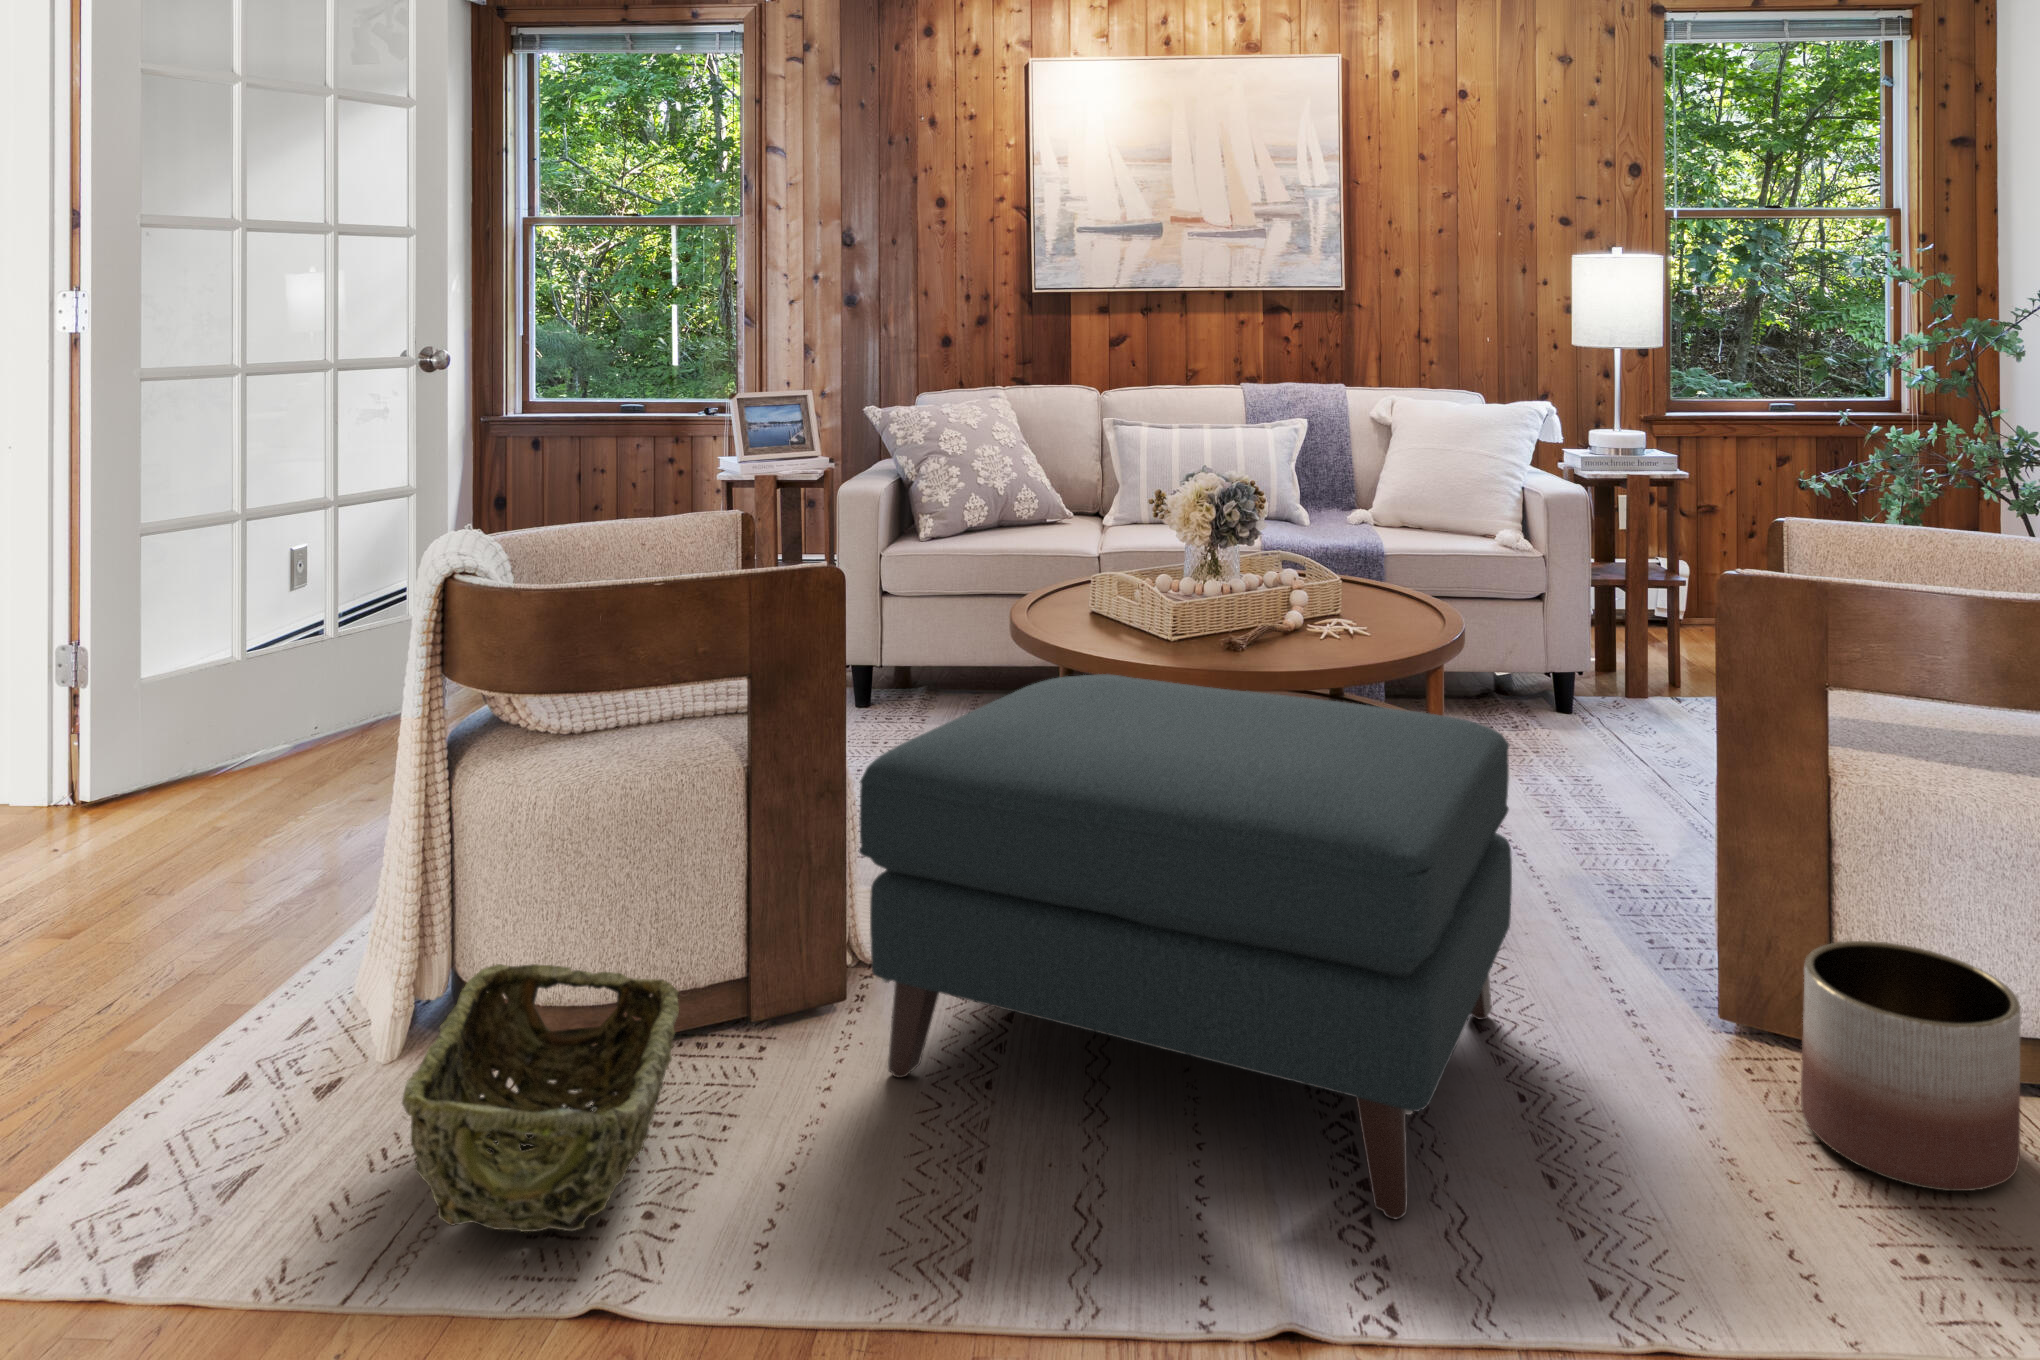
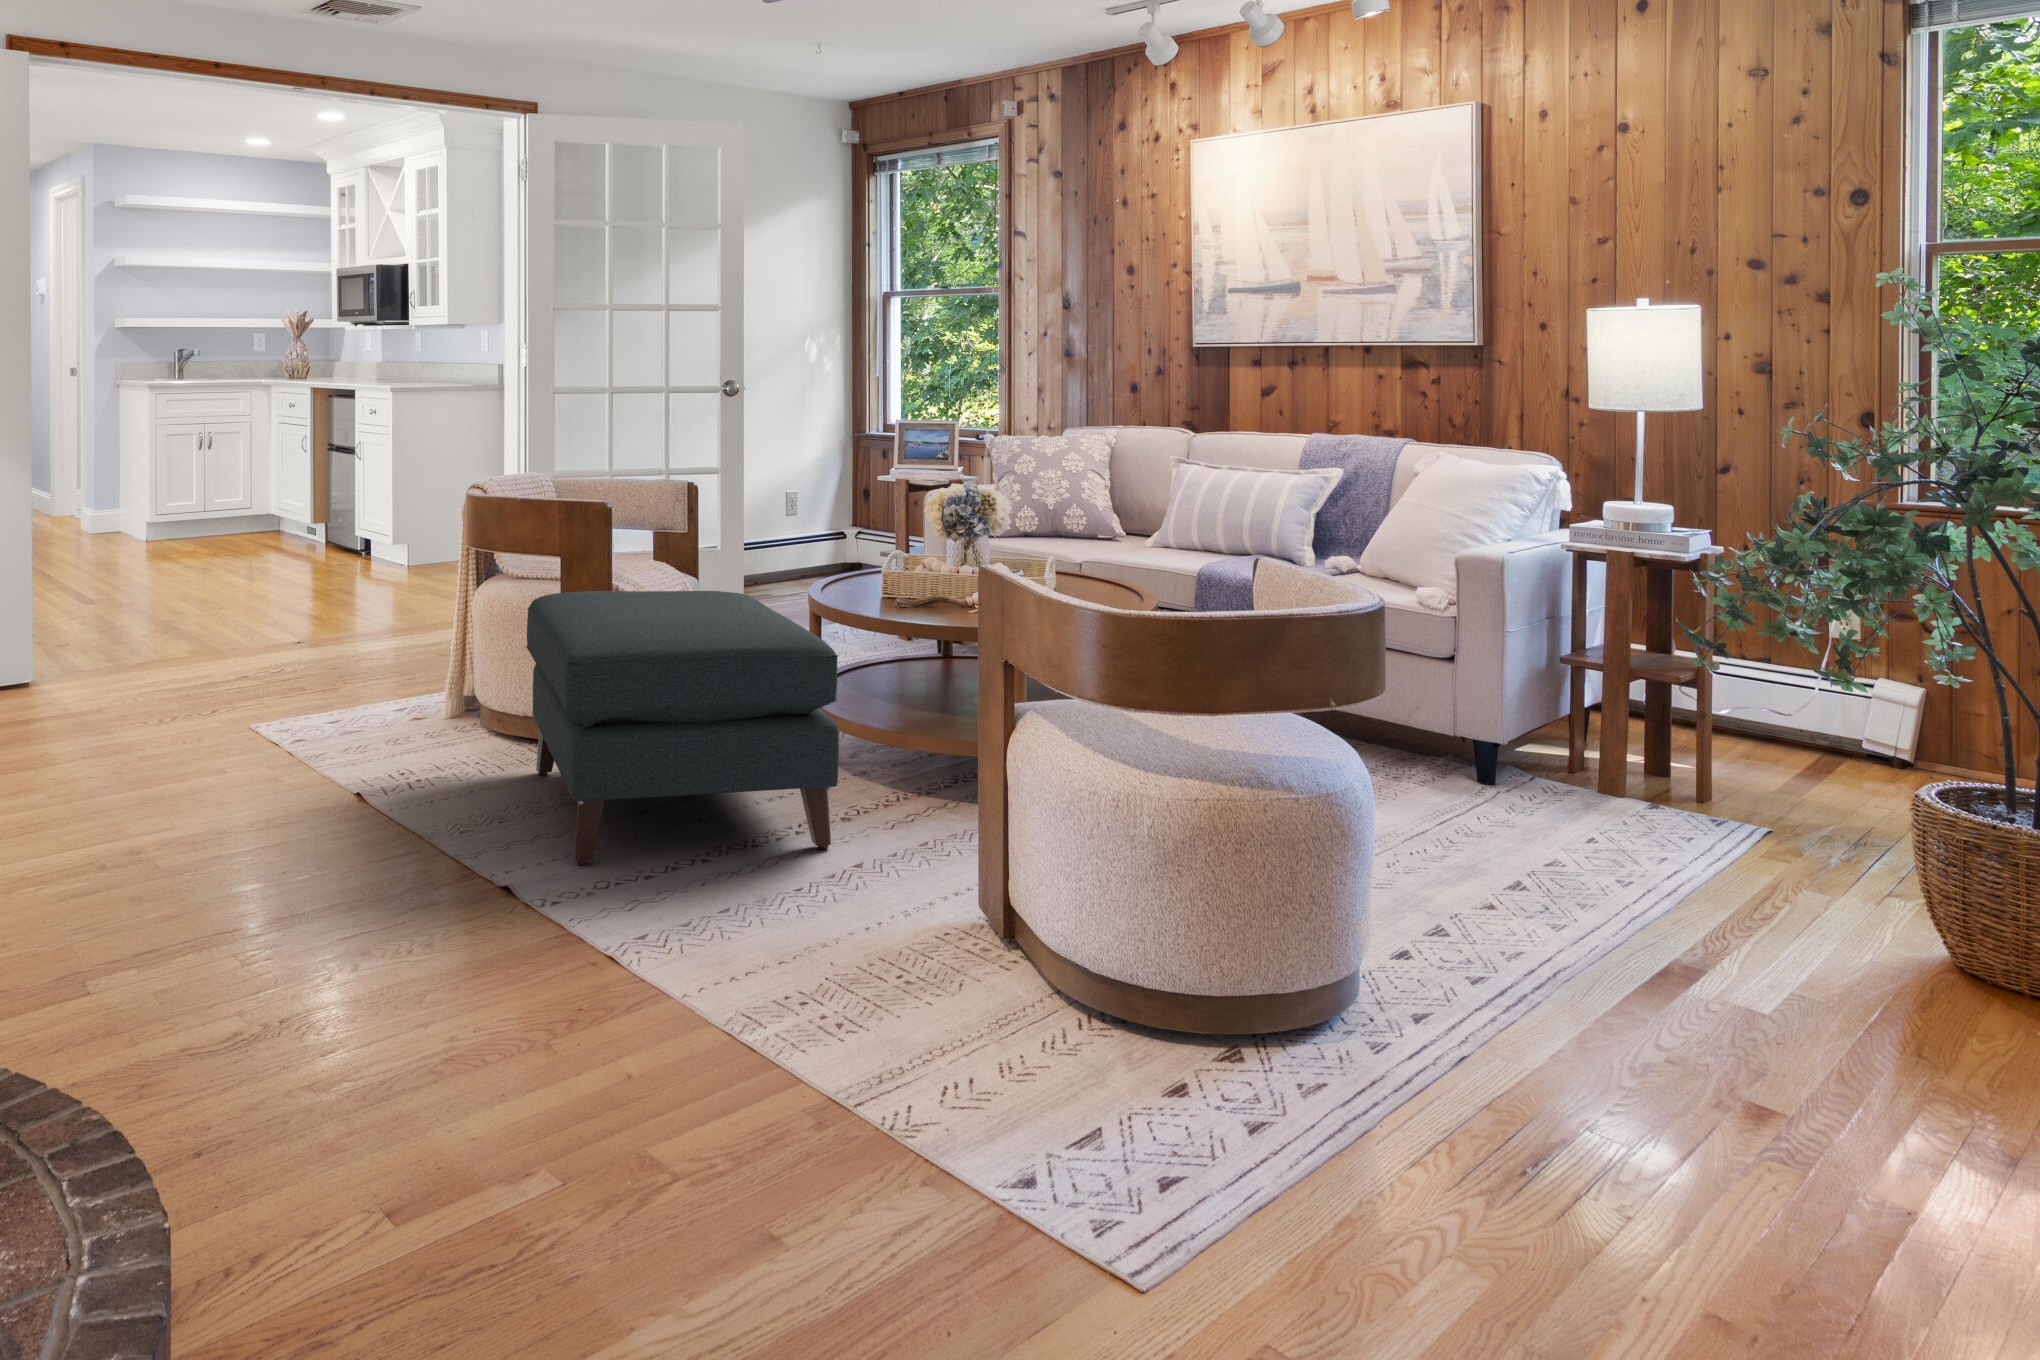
planter: present [1801,941,2021,1191] -> none [803,813,937,971]
woven basket: present [402,964,679,1232] -> none [304,669,473,766]

